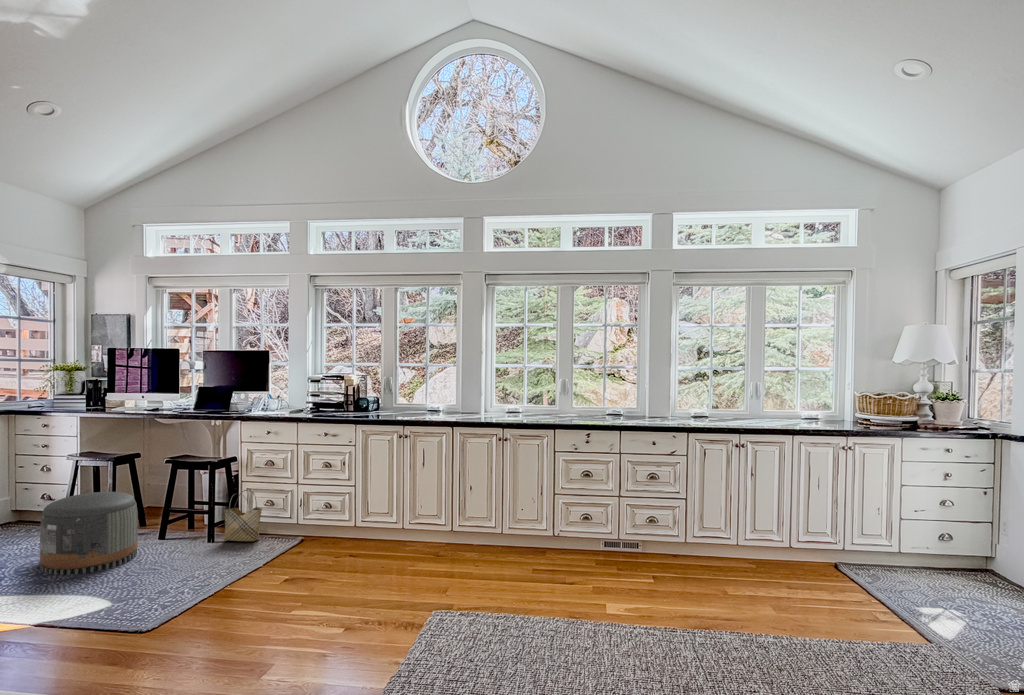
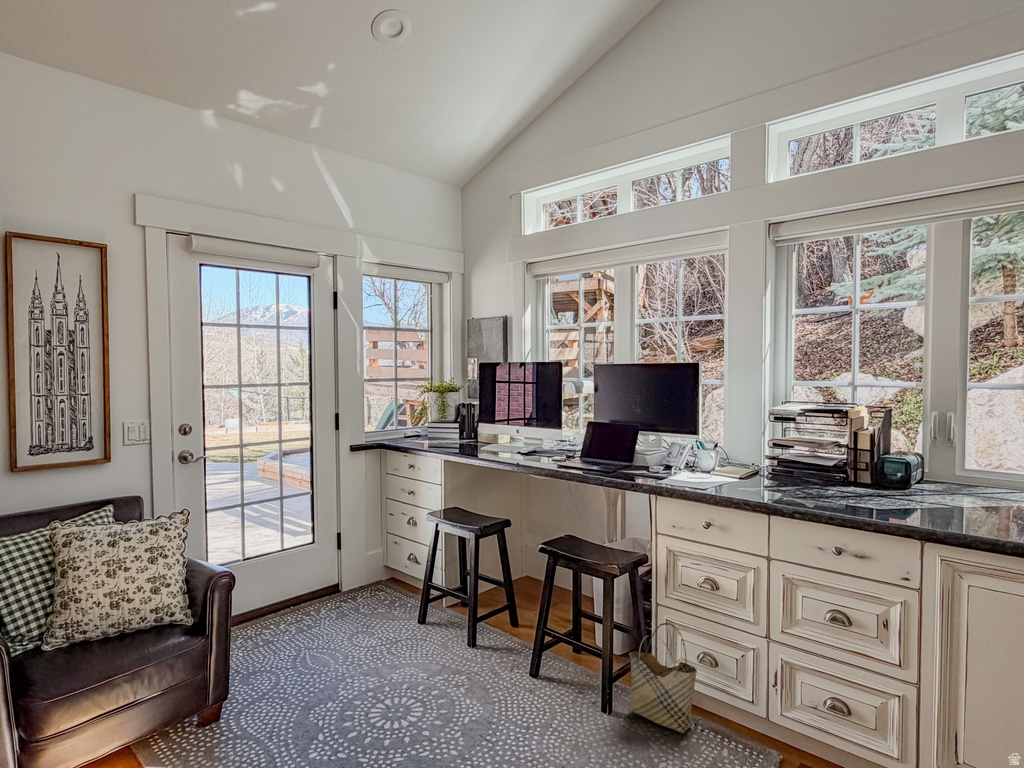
pouf: present [40,492,138,575] -> none [369,586,498,743]

